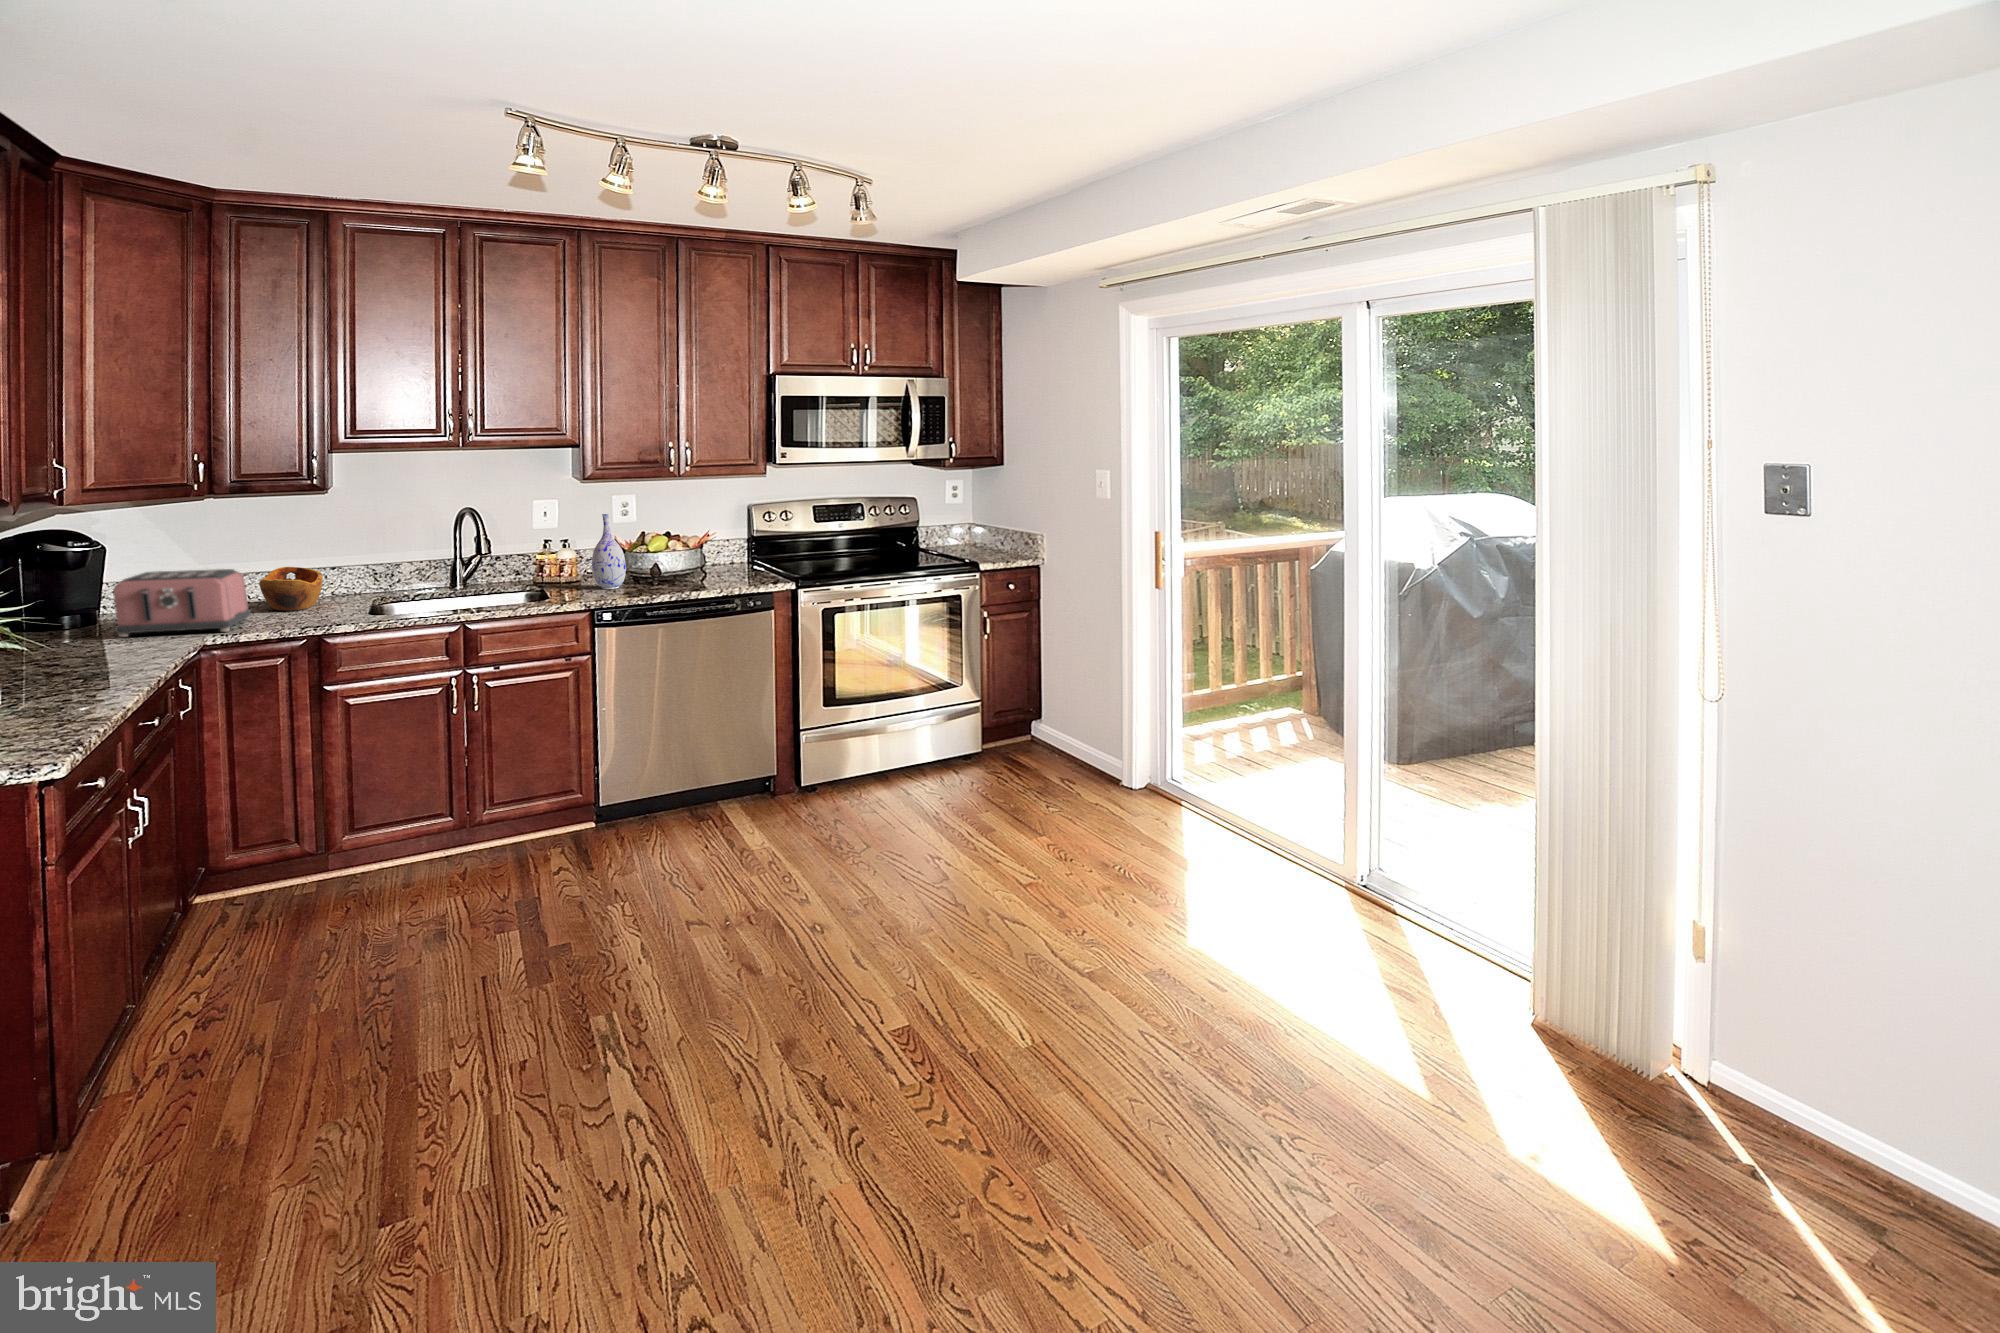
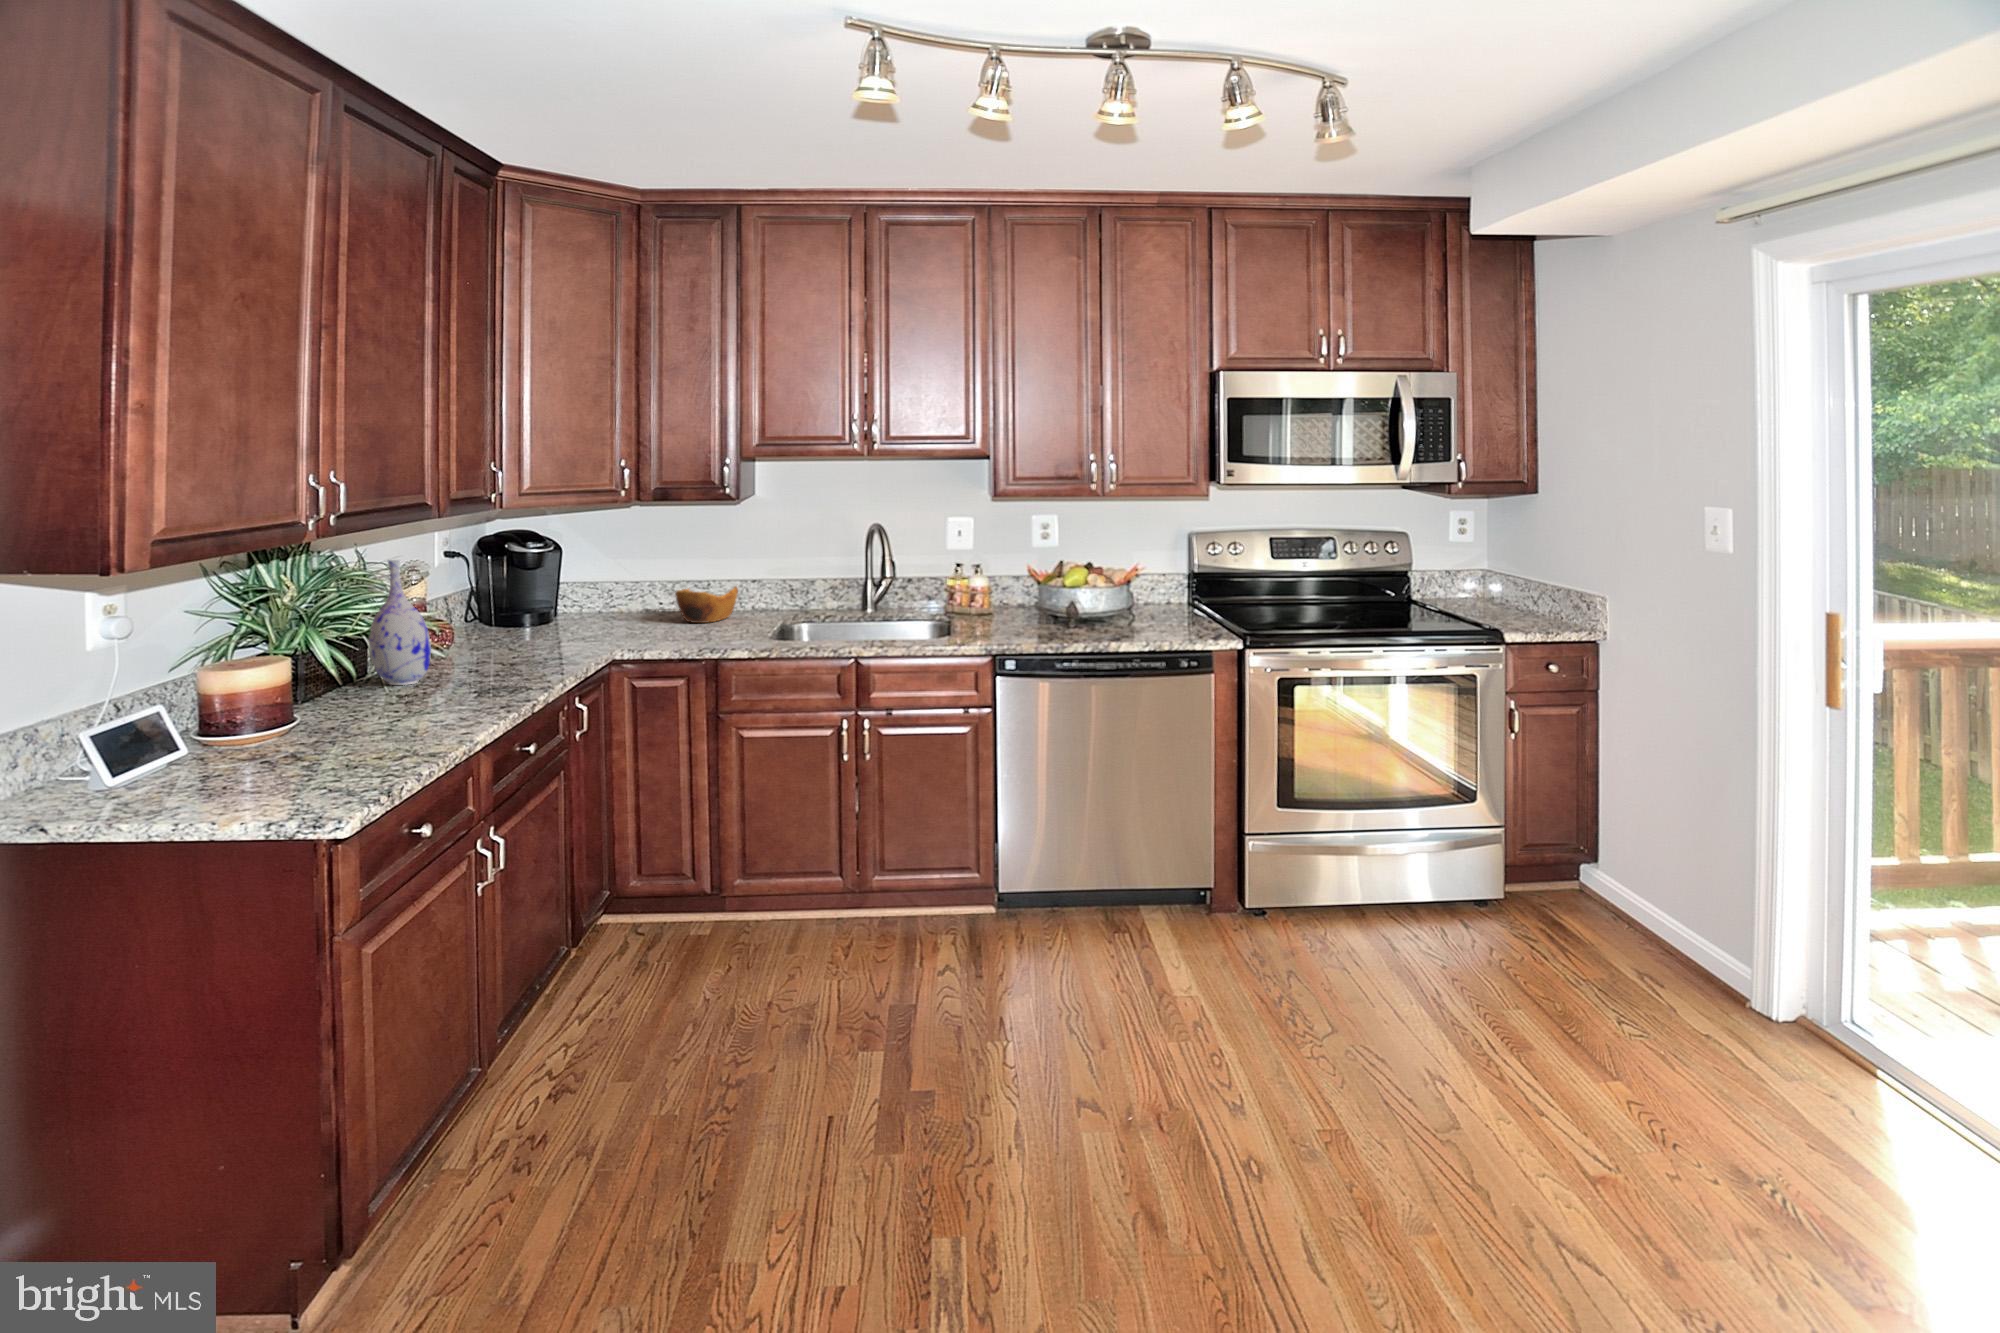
vase: present [592,514,626,589] -> present [369,560,431,685]
toaster: present [114,569,251,637] -> none [520,576,656,641]

